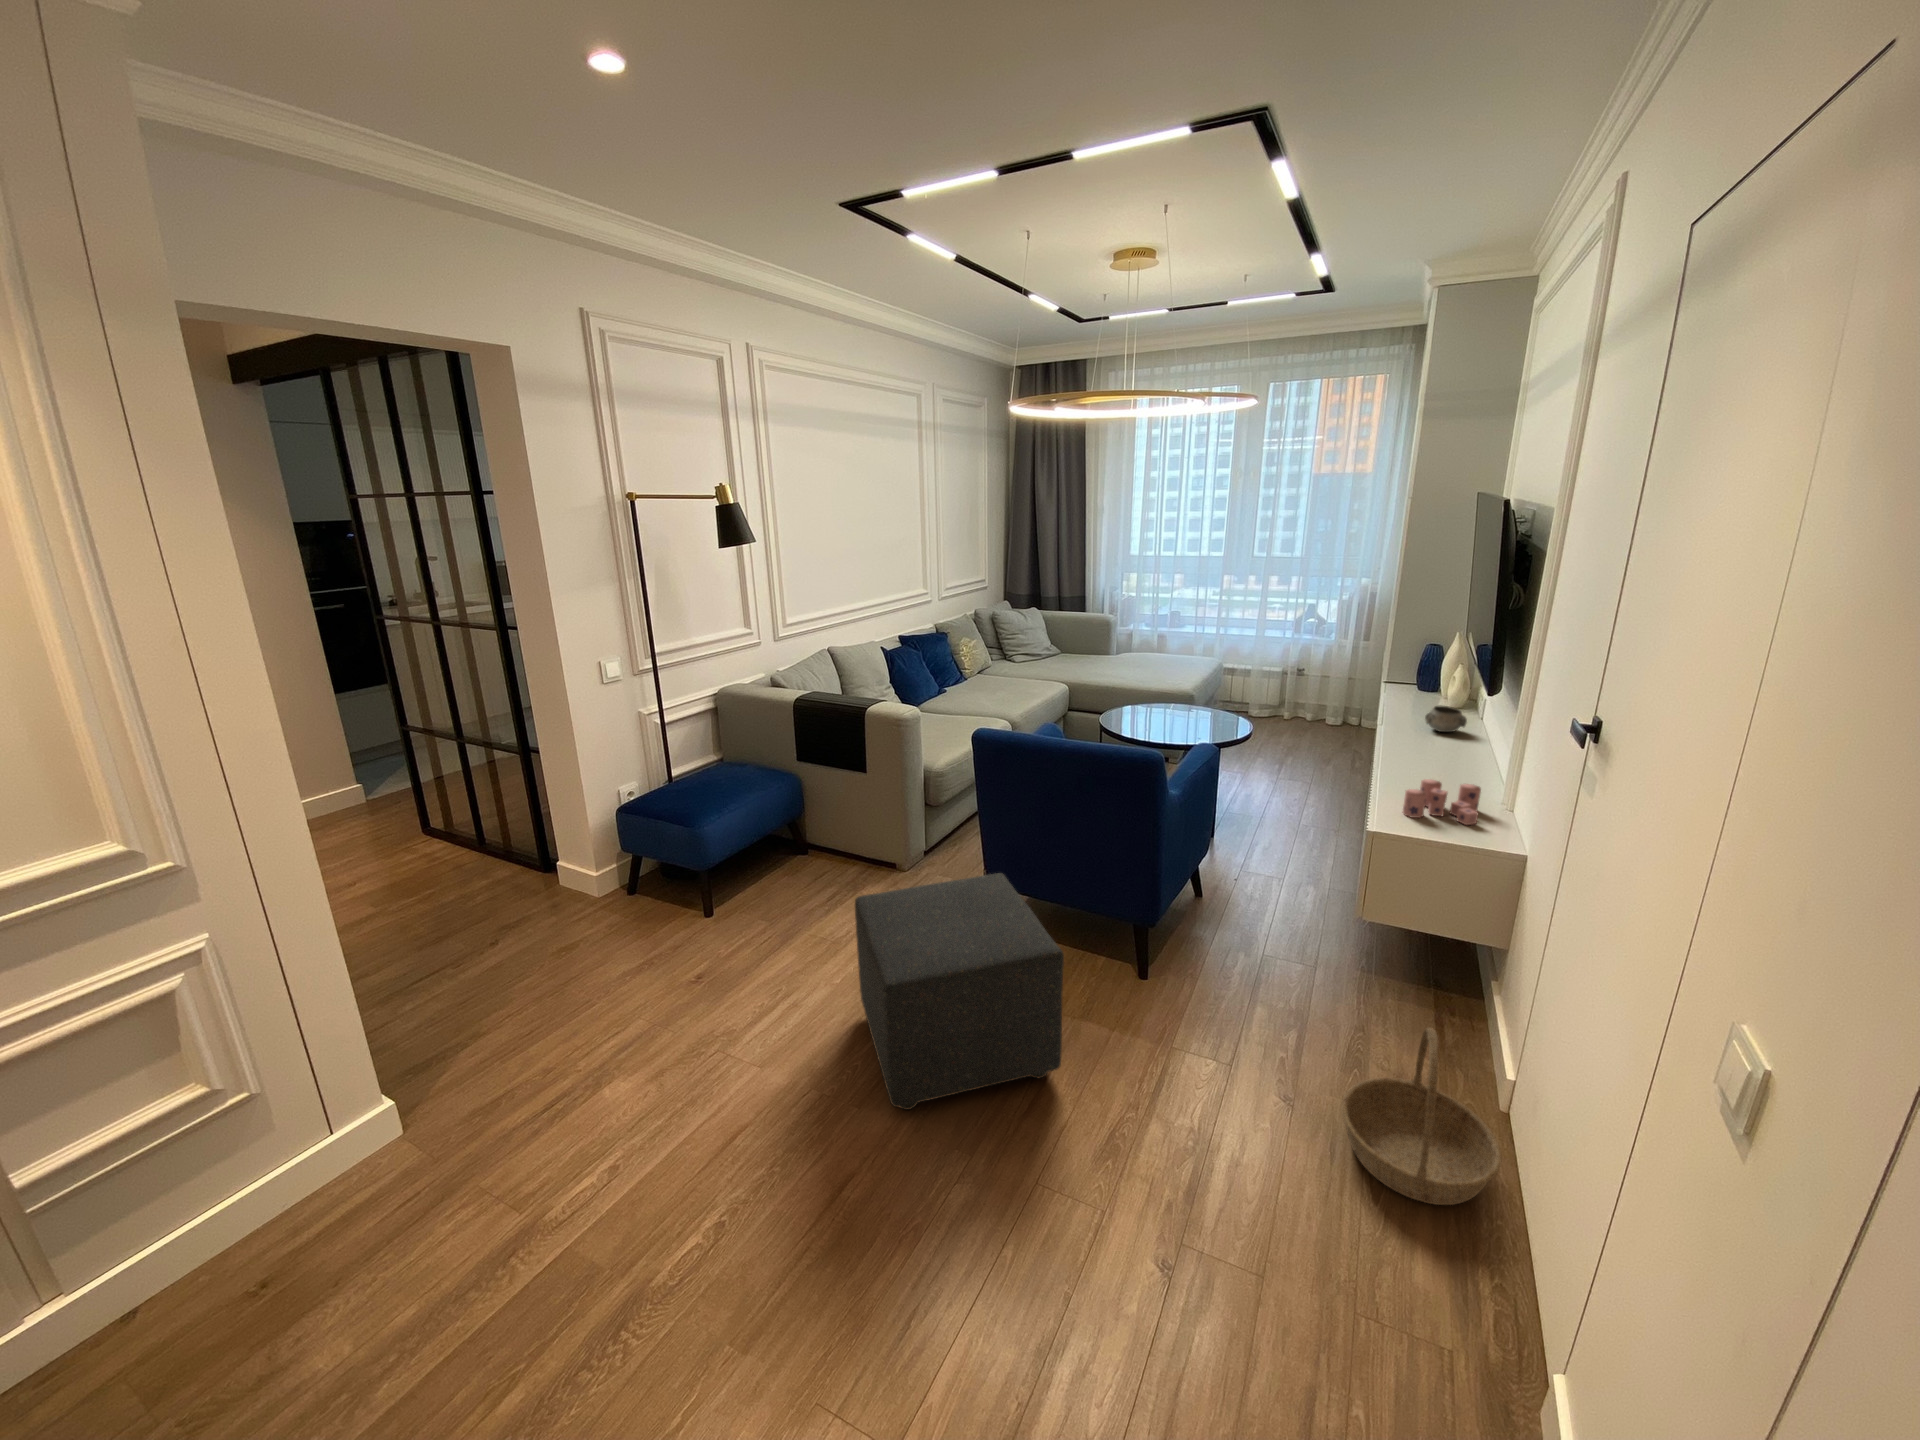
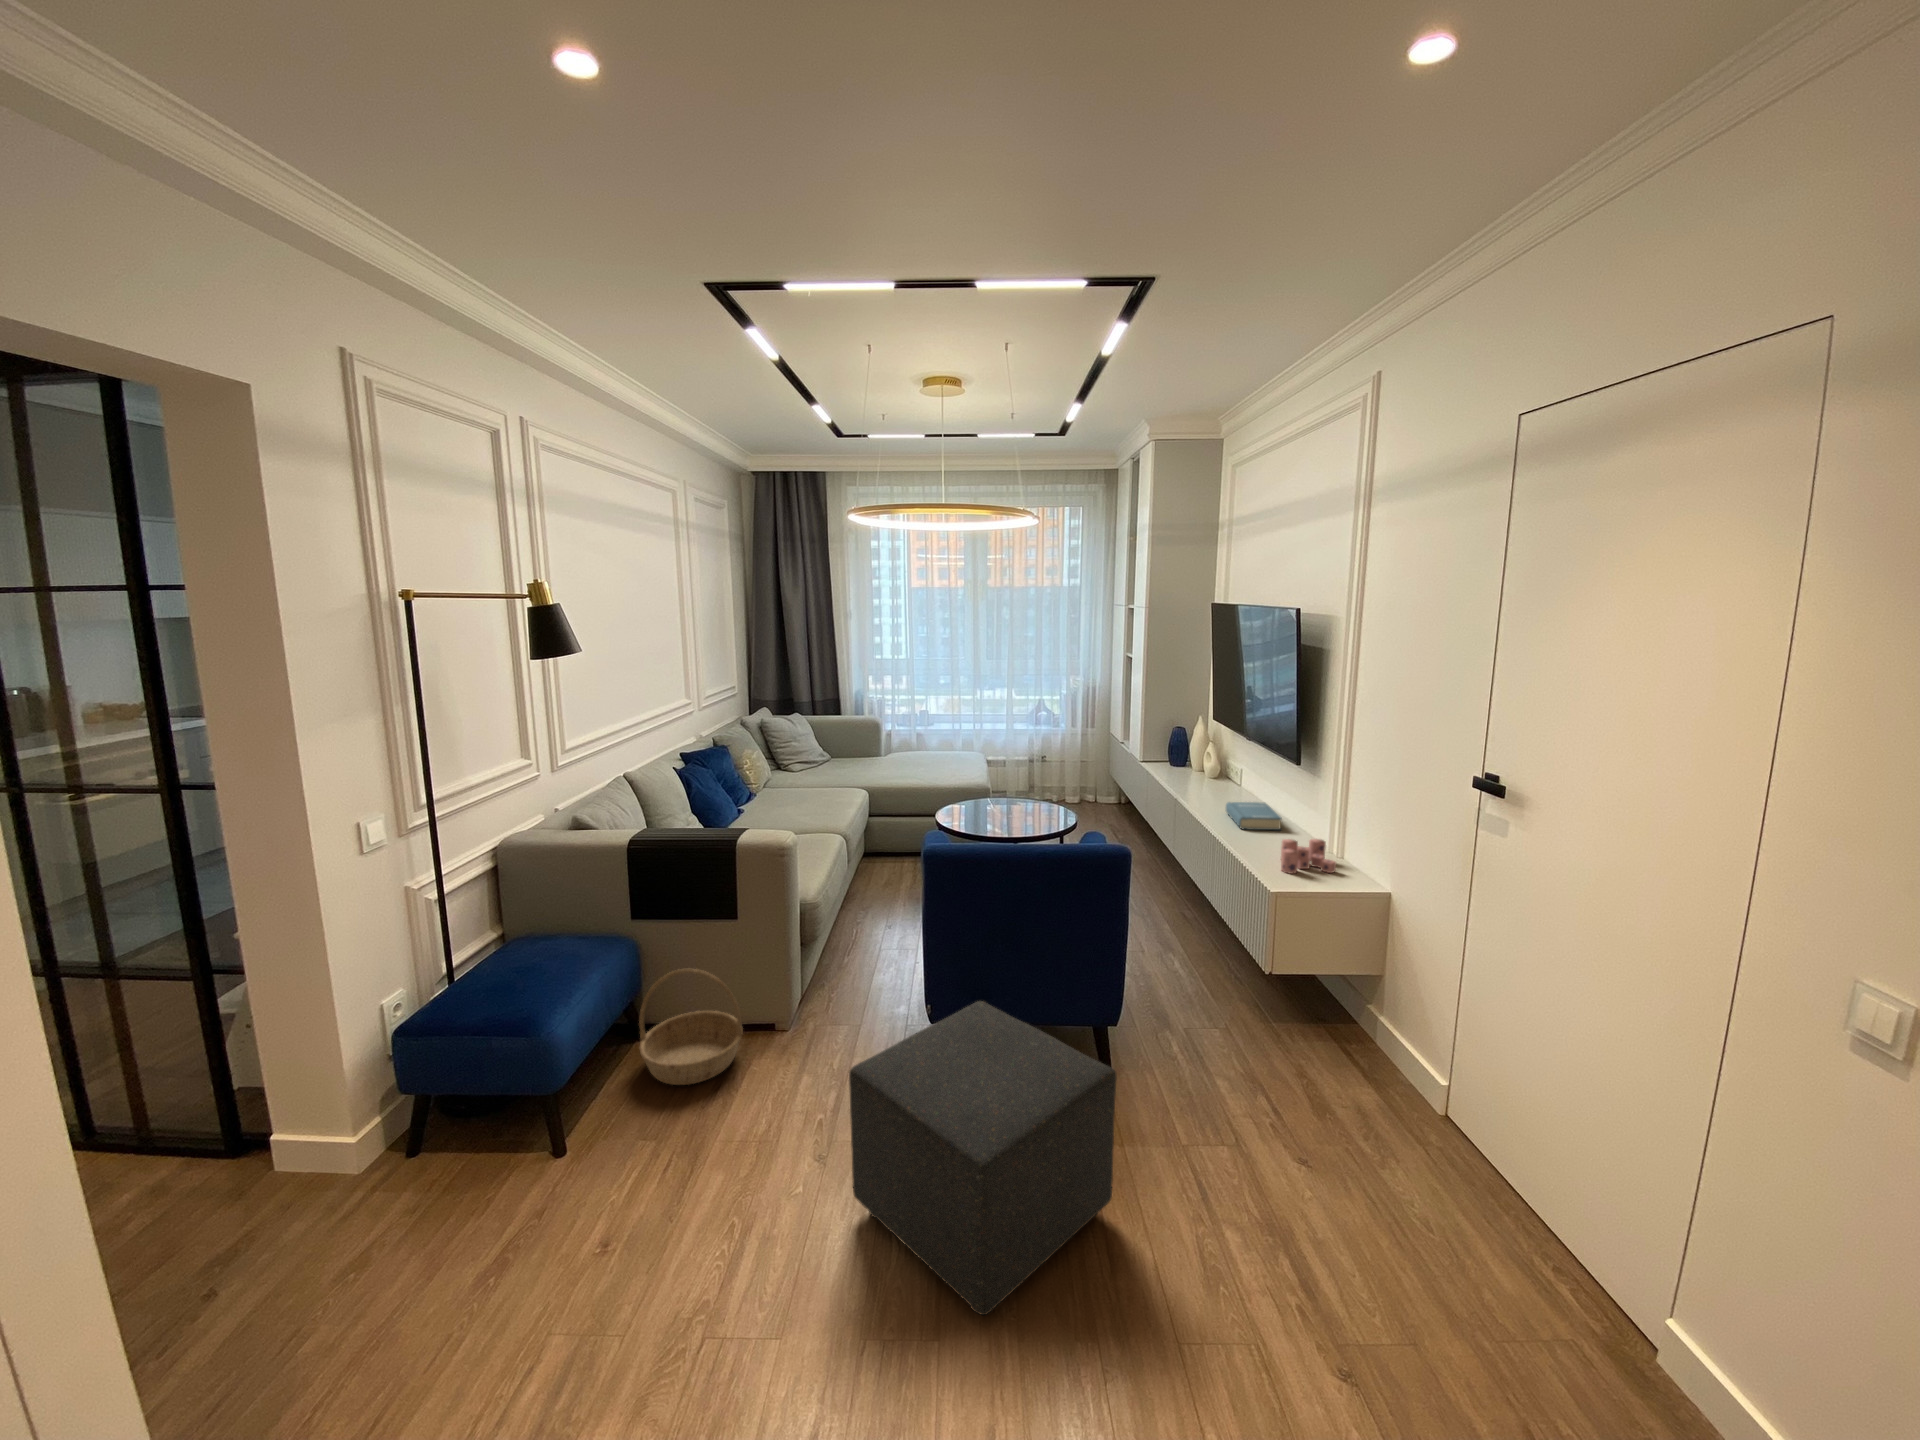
decorative bowl: present [1425,705,1467,732] -> none [1217,776,1248,799]
hardback book: none [1408,734,1468,773] -> present [1226,802,1282,830]
basket: present [1341,1028,1502,1205] -> present [639,969,743,1085]

